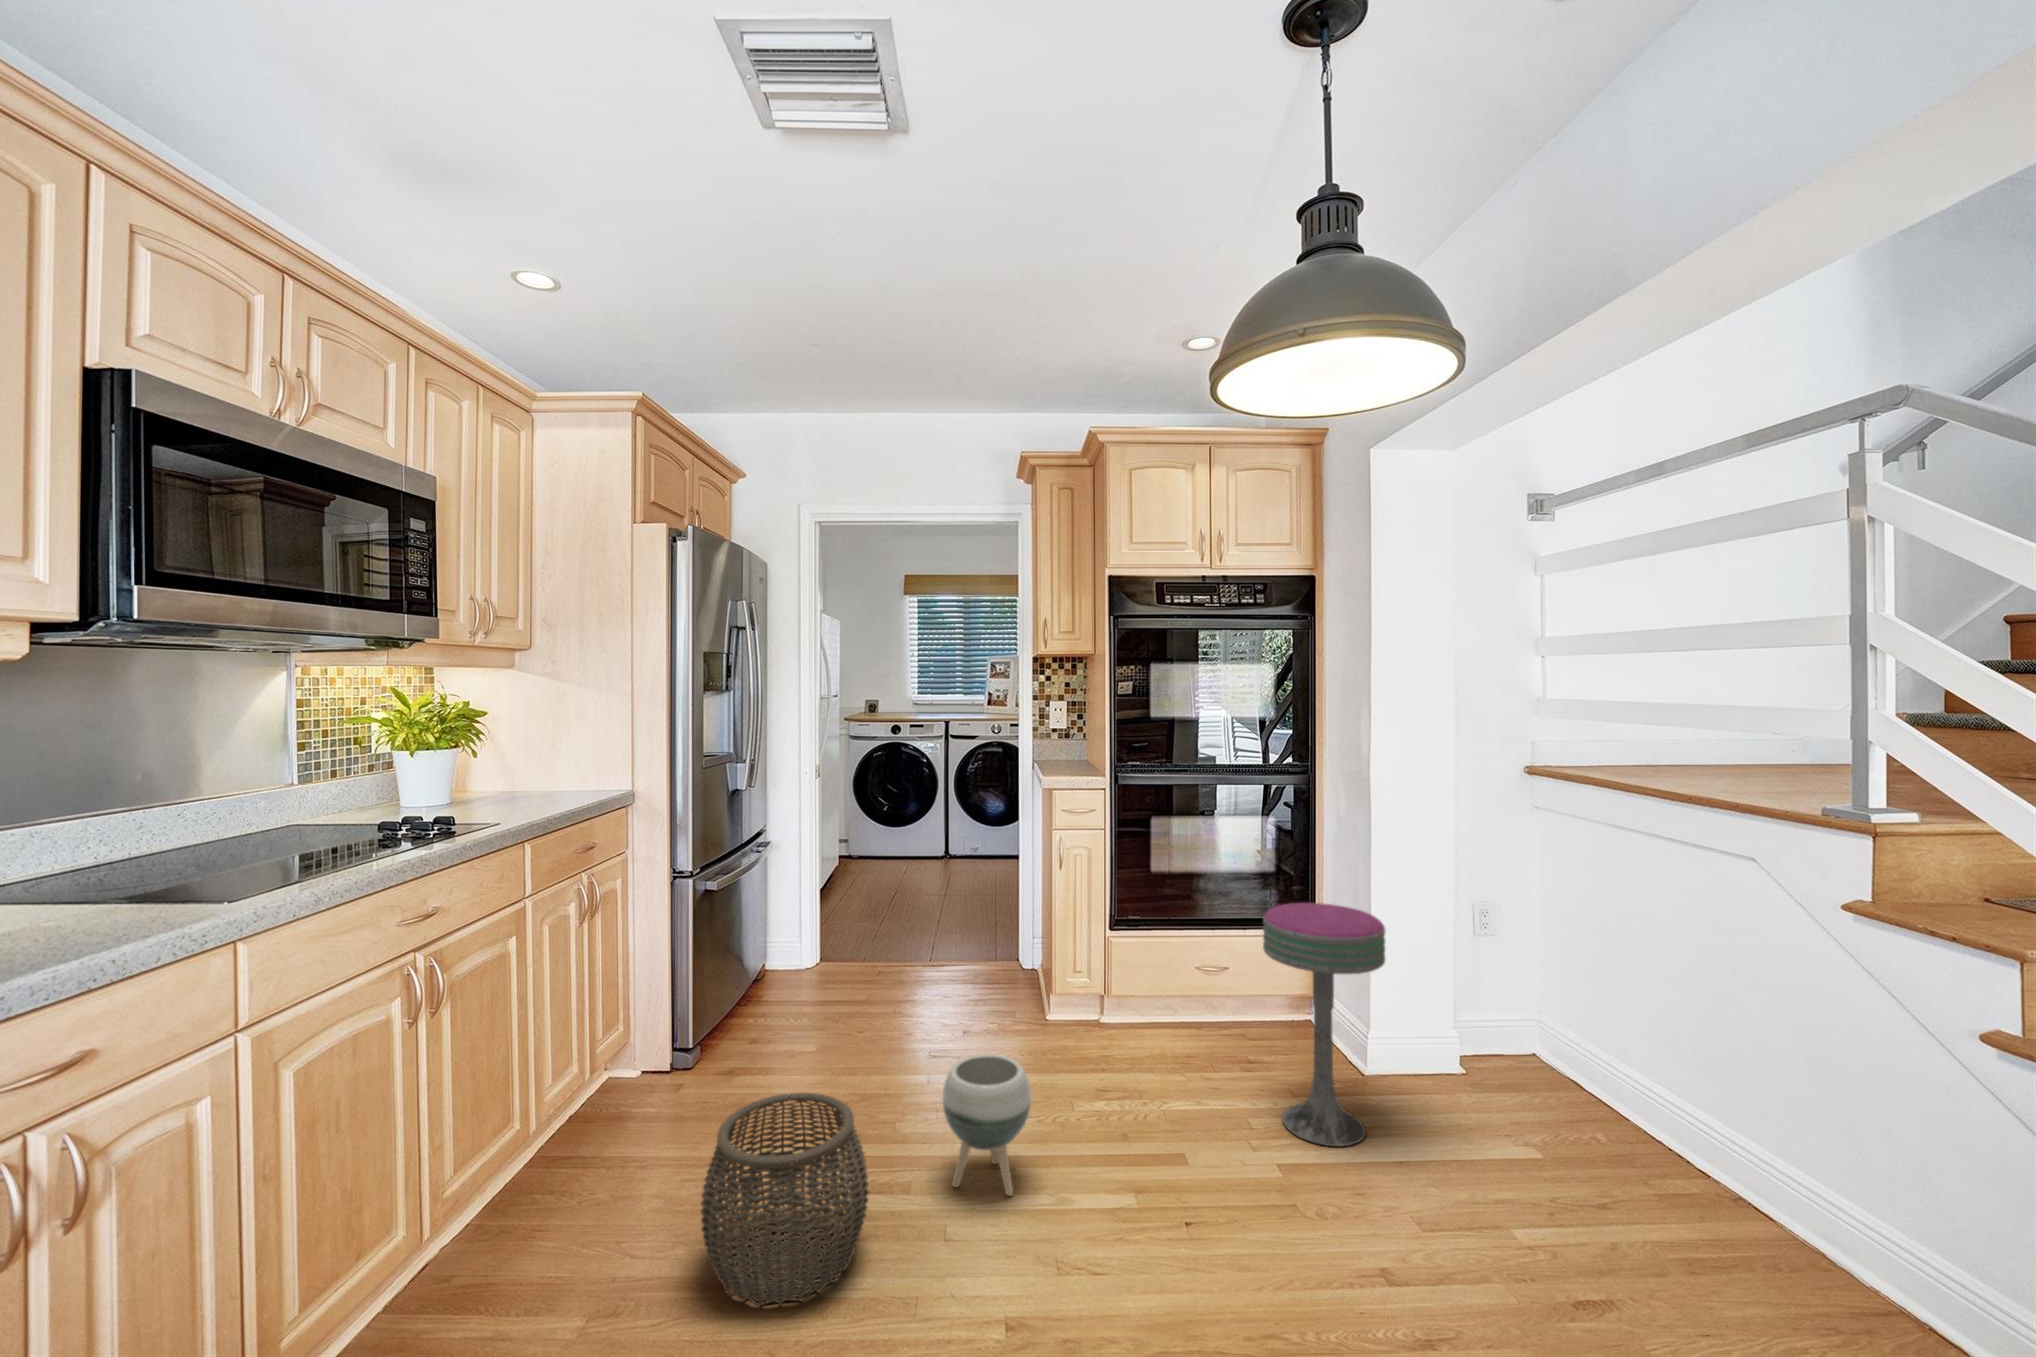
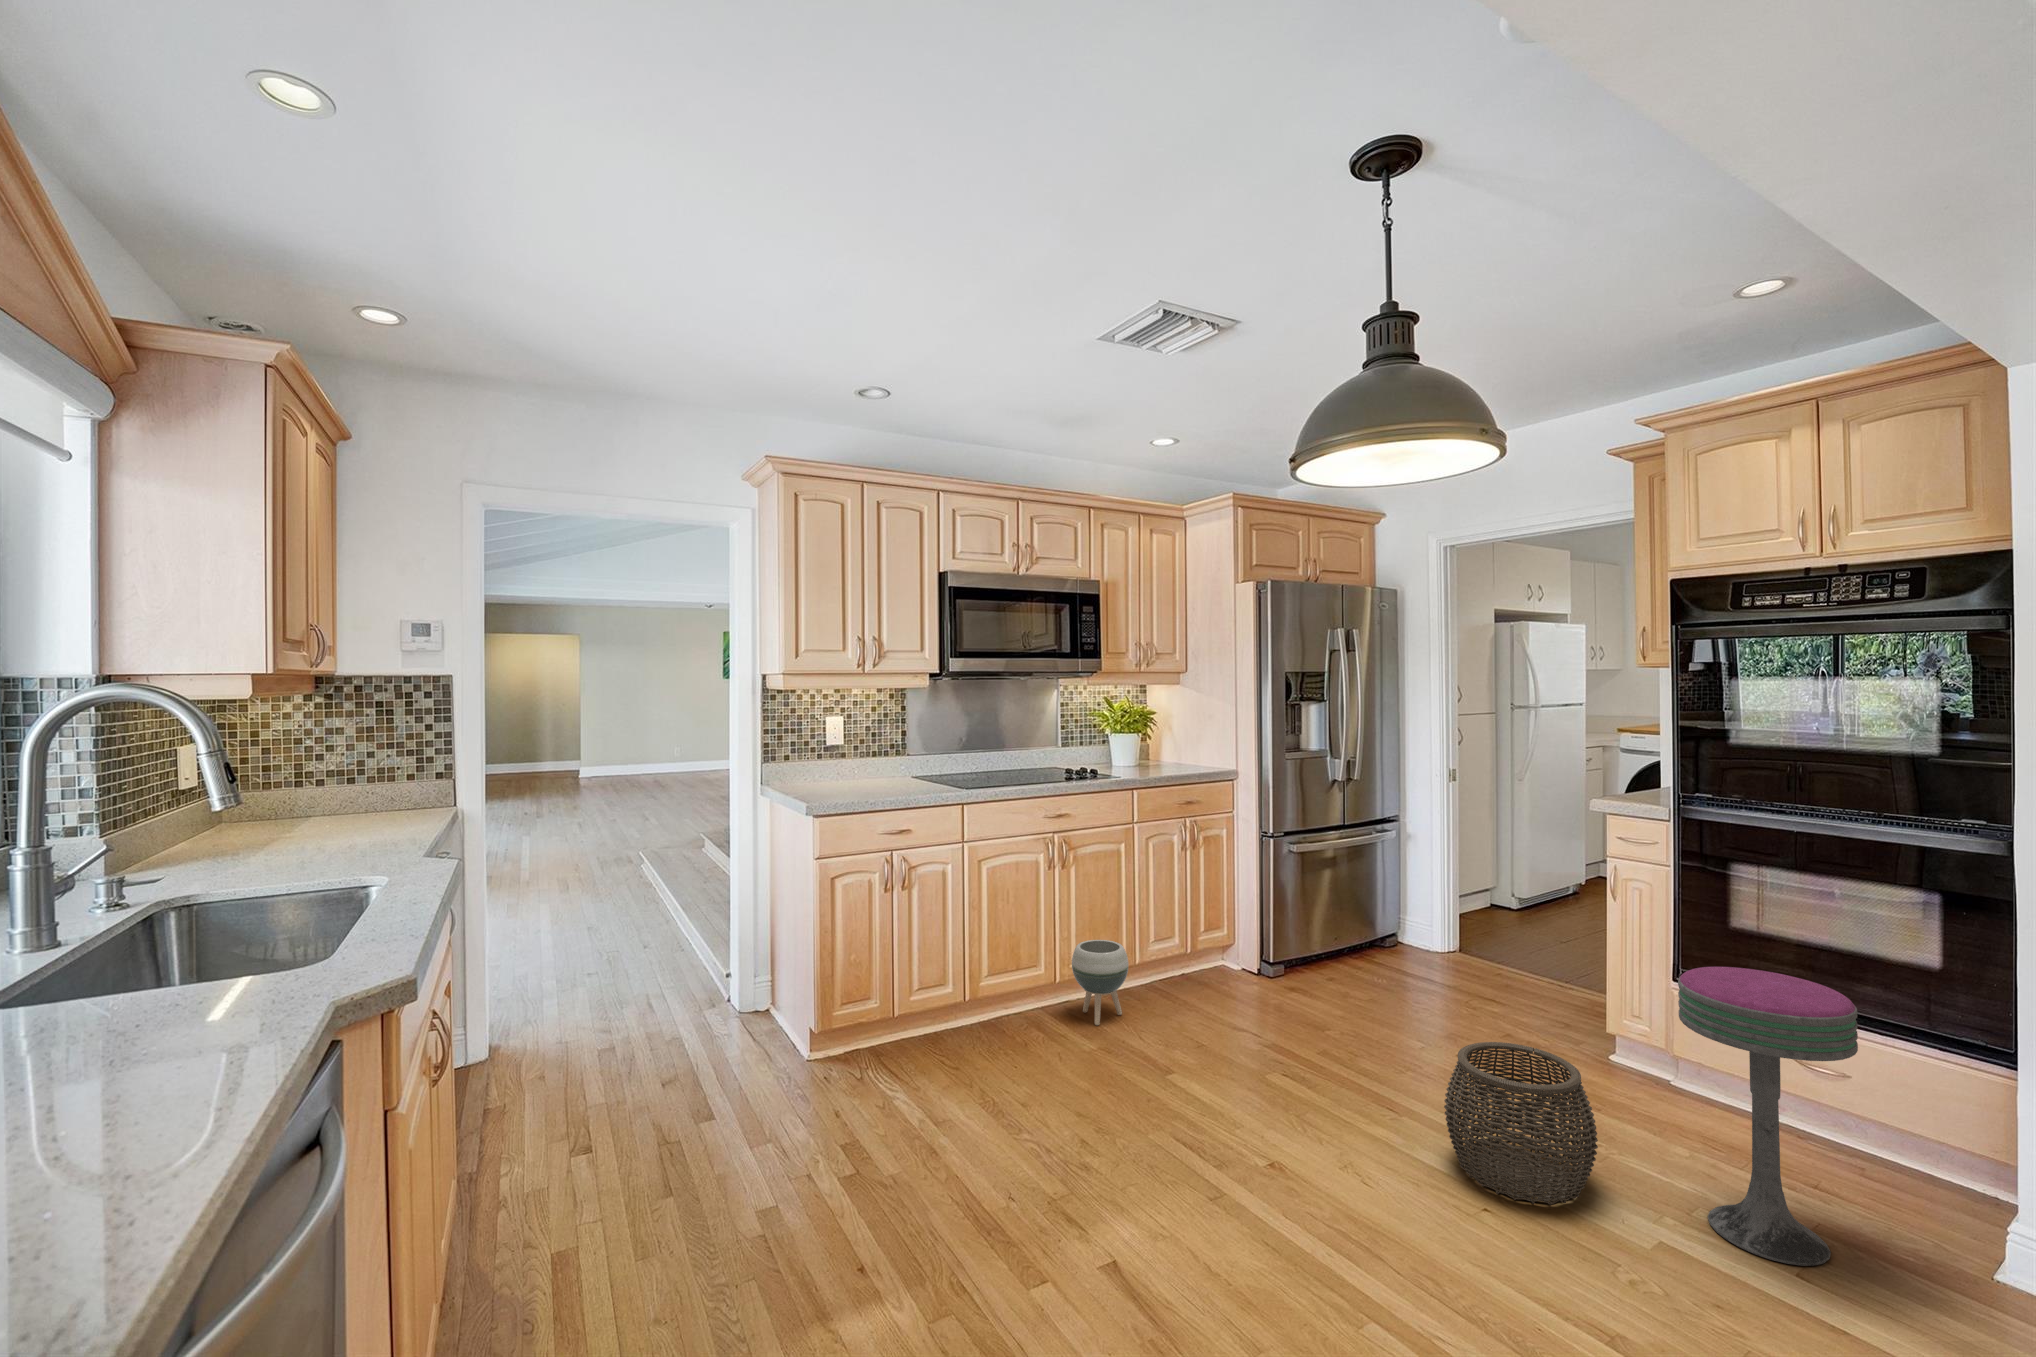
planter: present [942,1054,1031,1196] -> present [1072,940,1129,1025]
woven basket: present [701,1093,869,1306] -> present [1444,1042,1598,1205]

